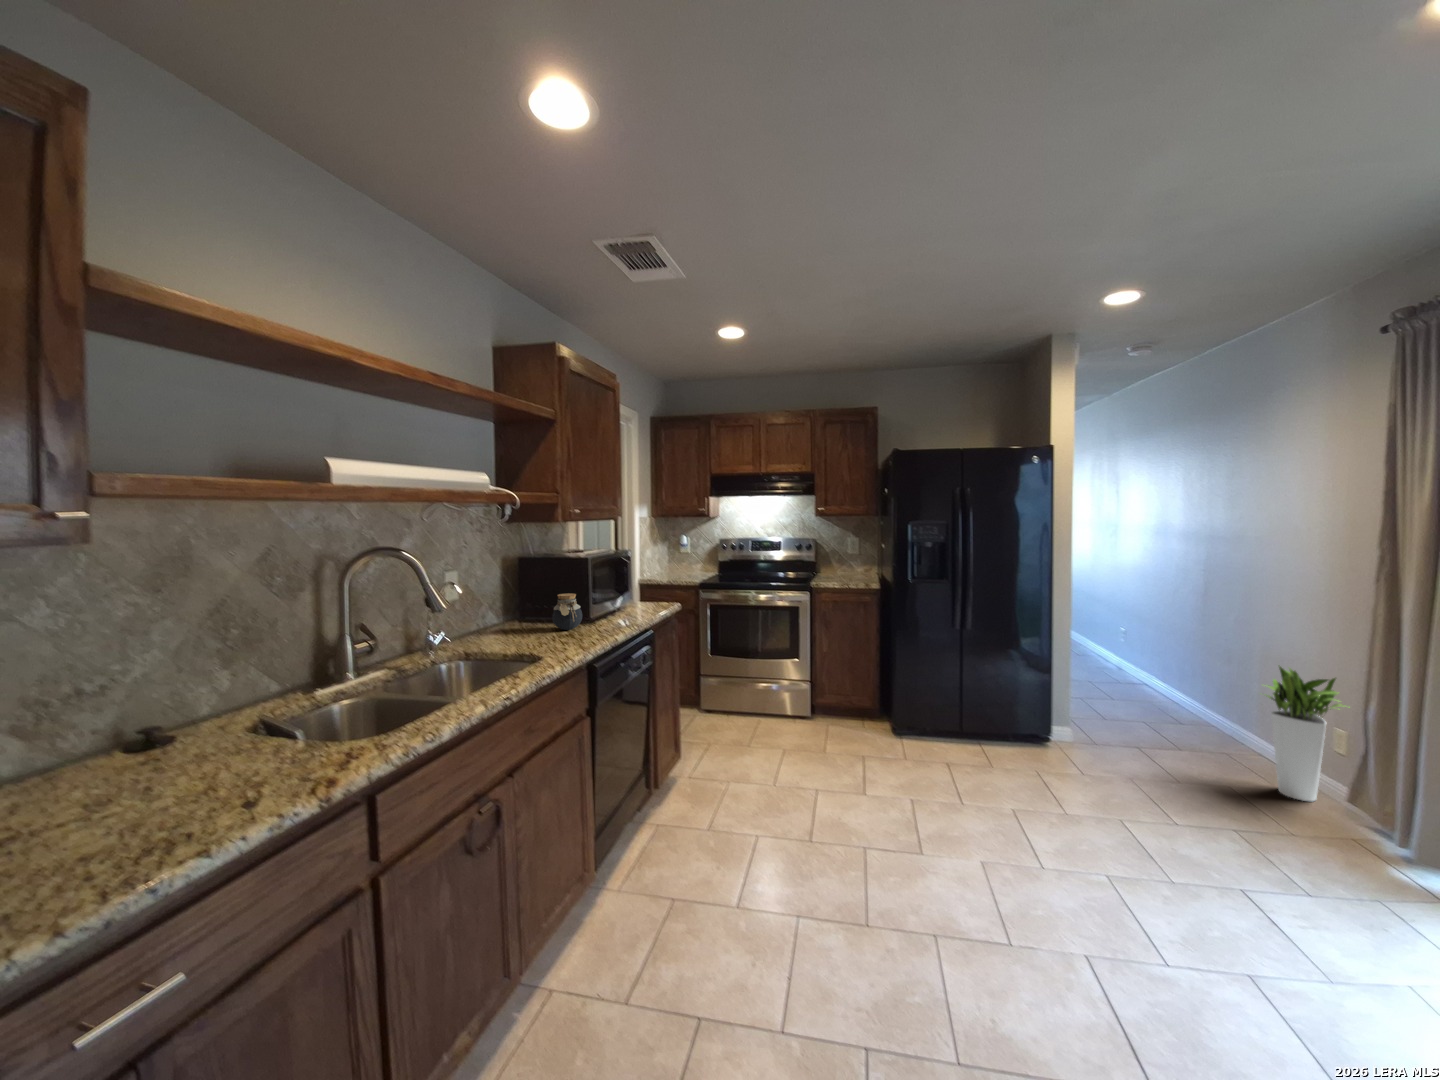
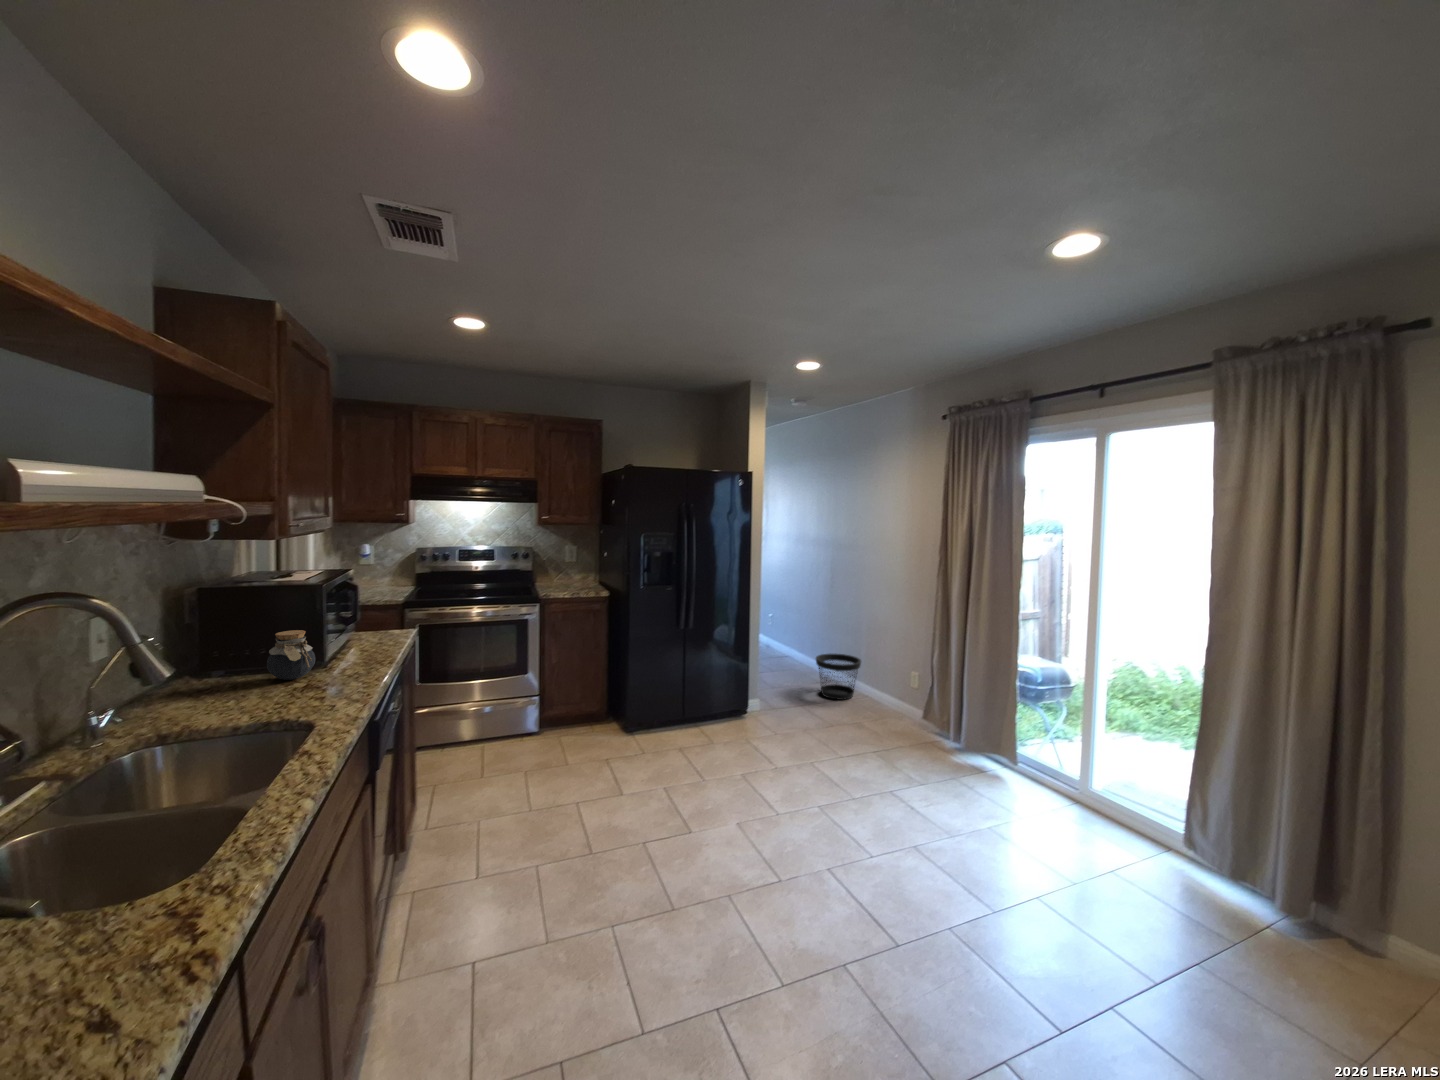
planter: present [1267,667,1350,801] -> none [874,634,920,723]
wastebasket: none [1167,684,1248,751] -> present [816,654,861,700]

